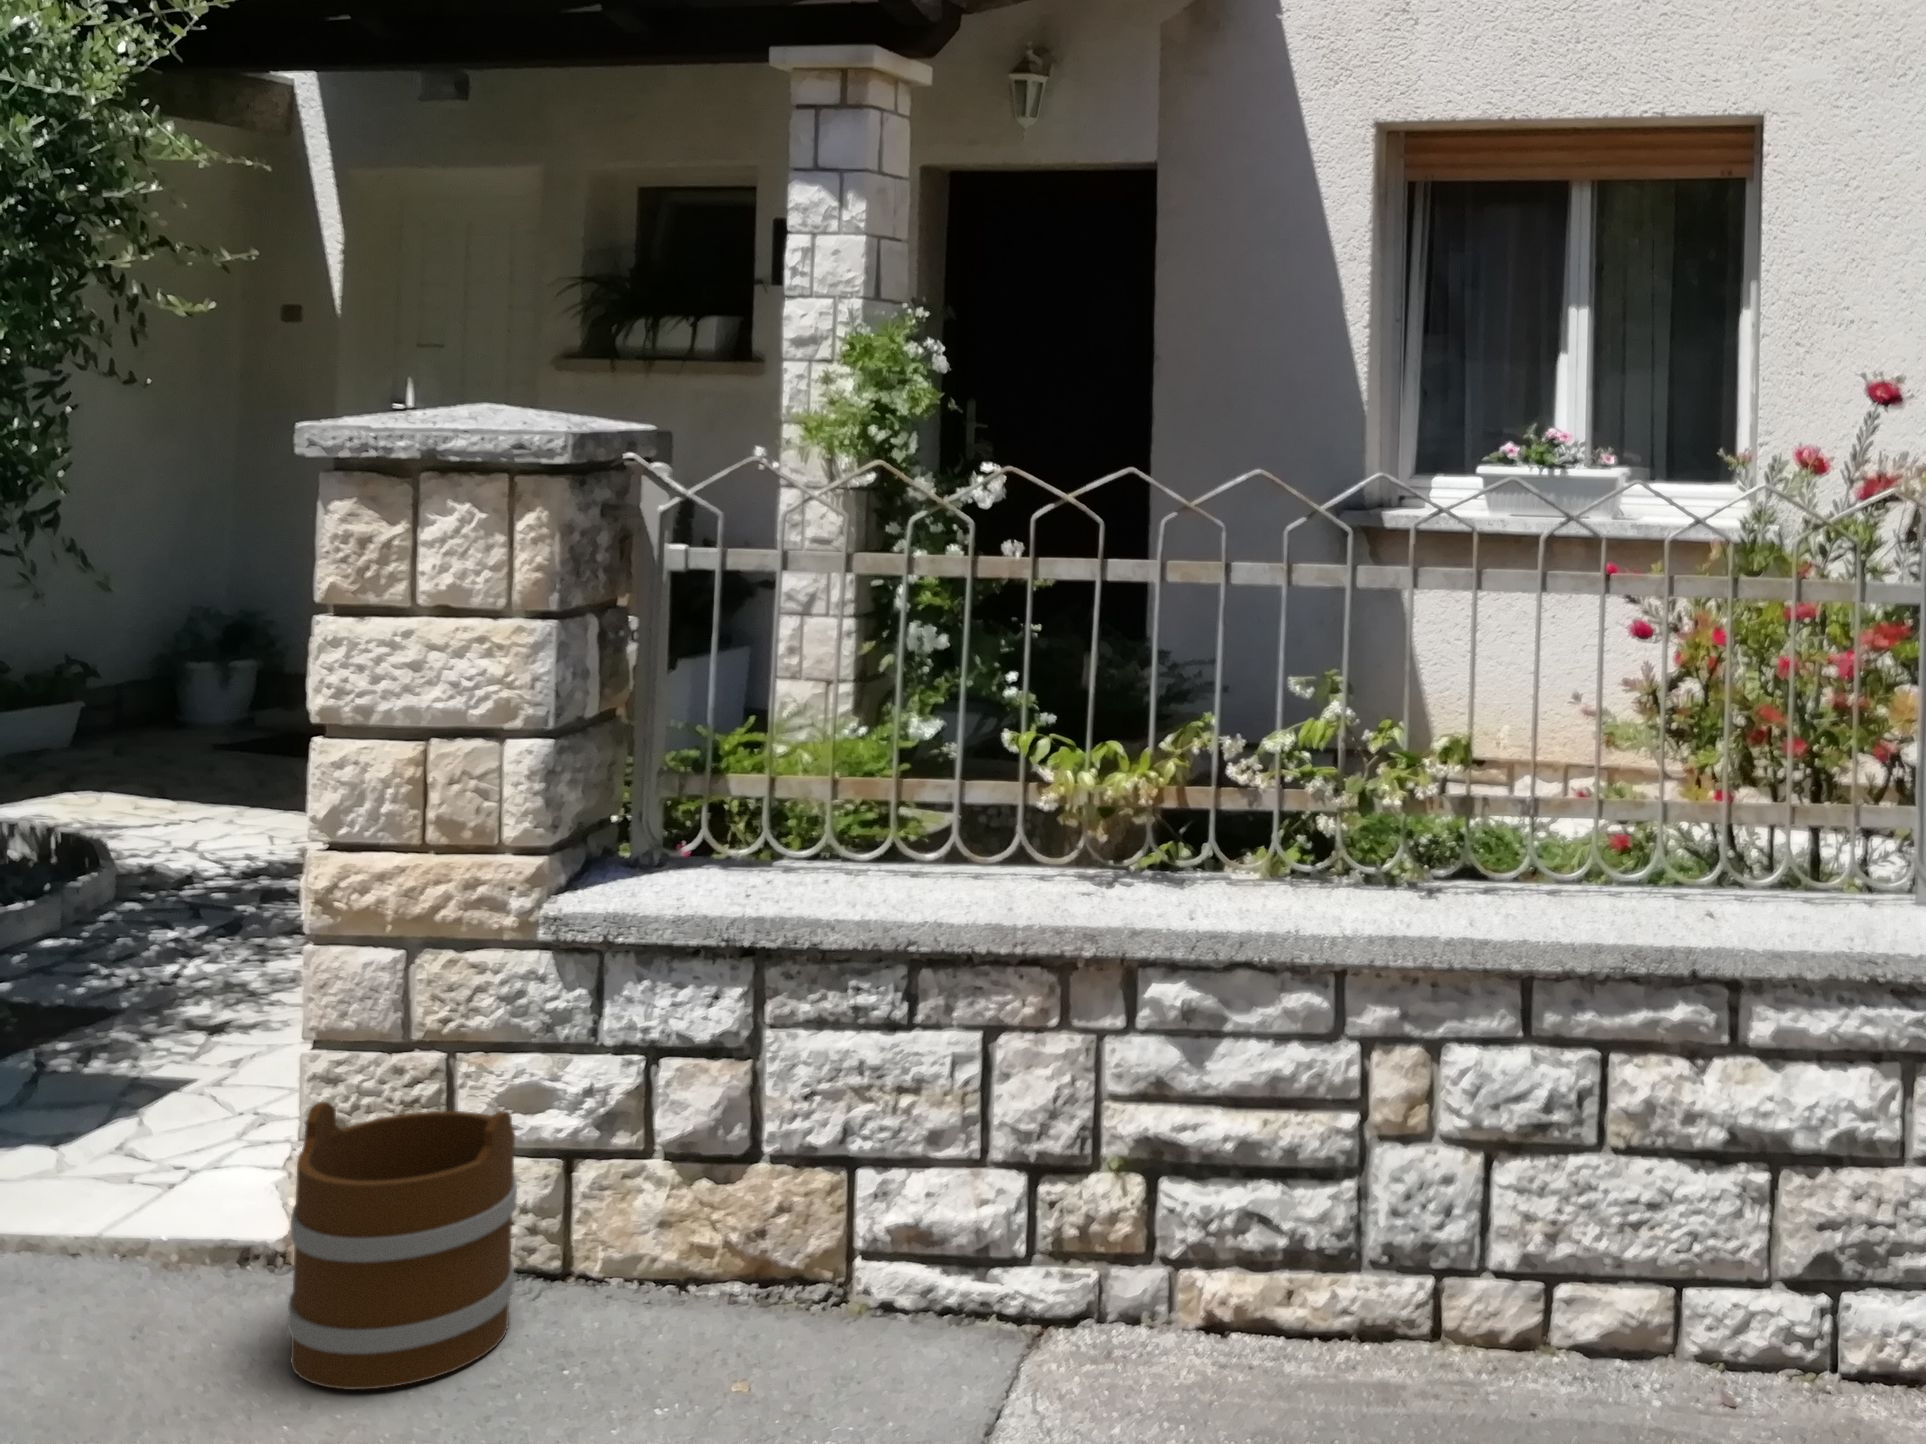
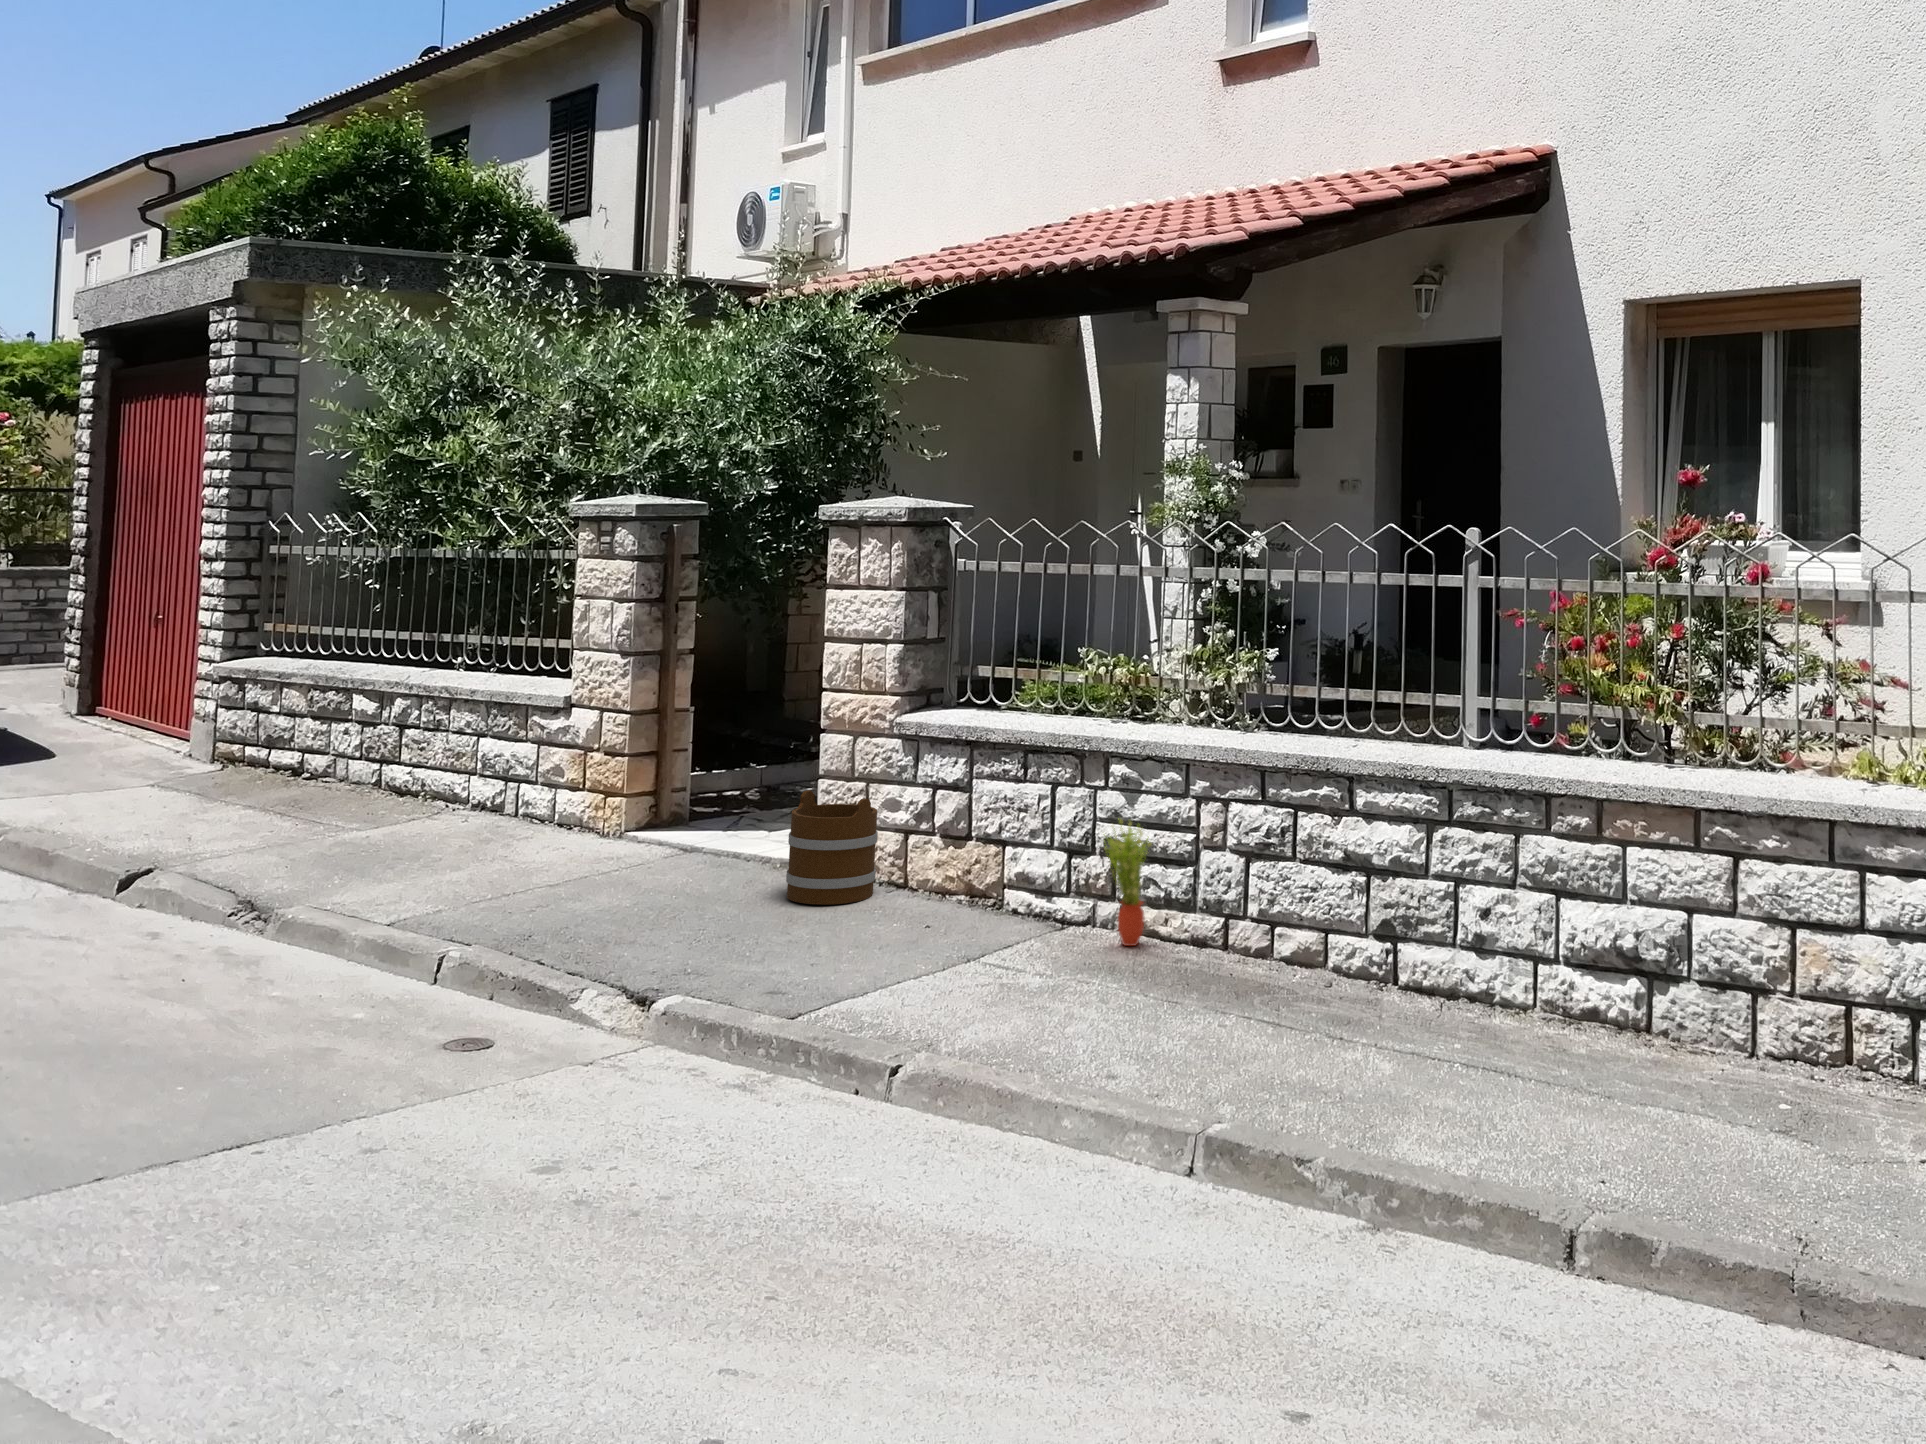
potted plant: none [1164,1098,1273,1368] -> present [1105,820,1151,946]

